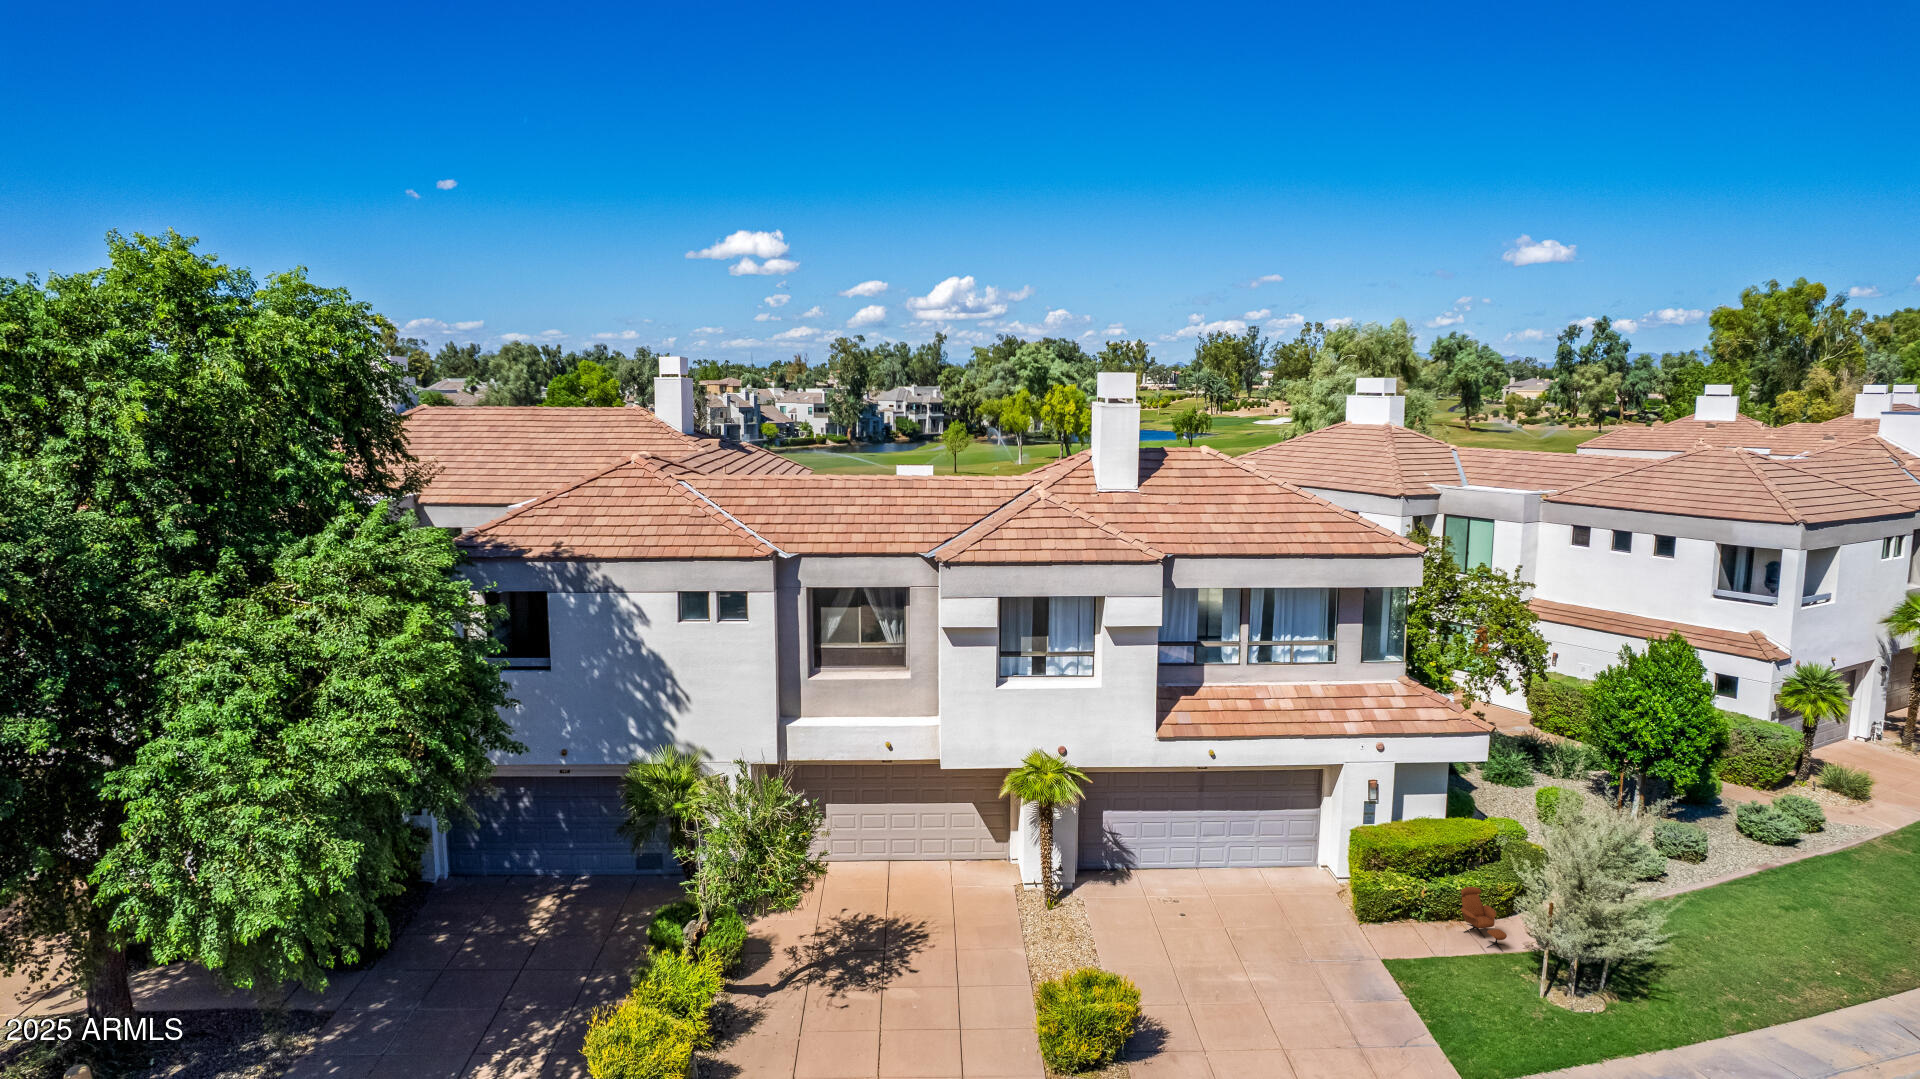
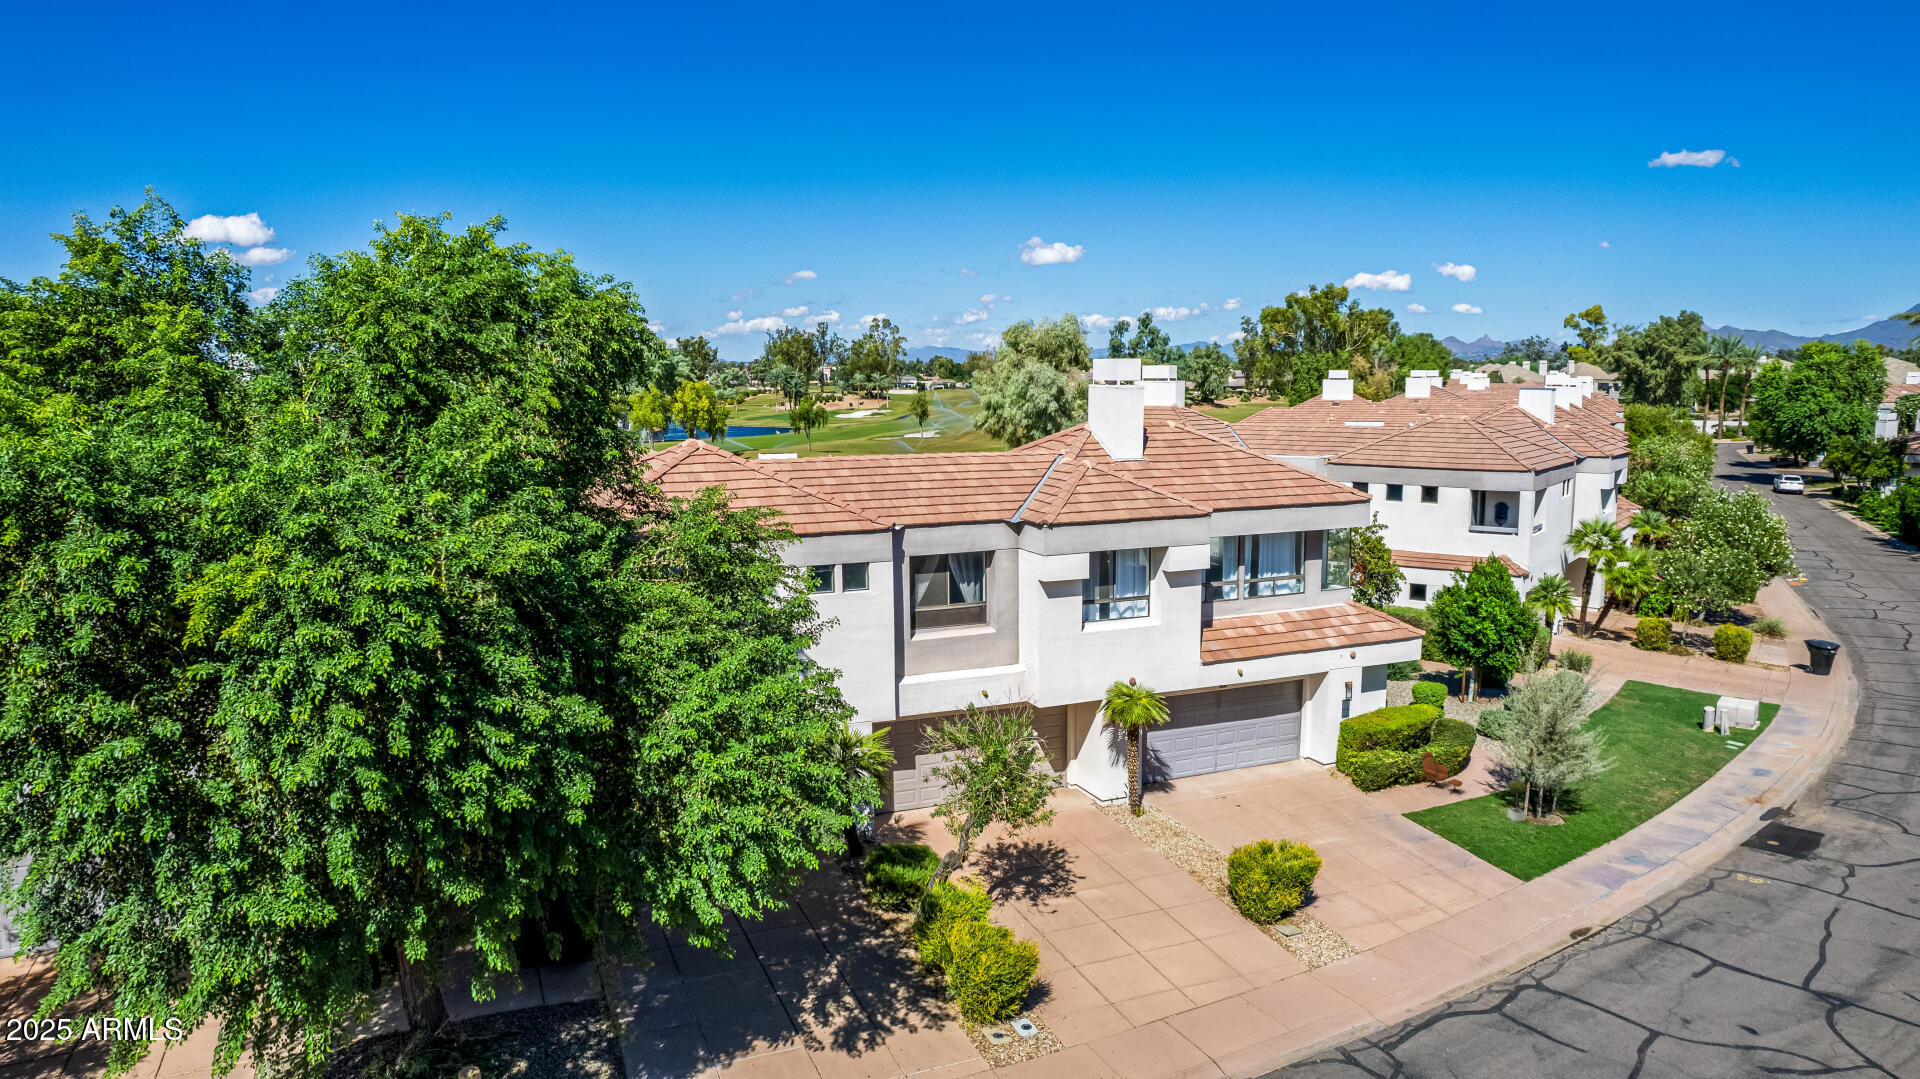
potted tree: none [1539,948,1567,1005] -> present [1507,781,1527,822]

